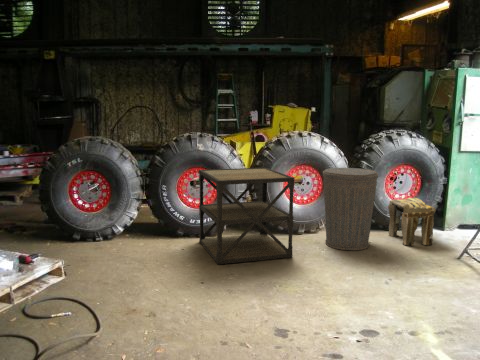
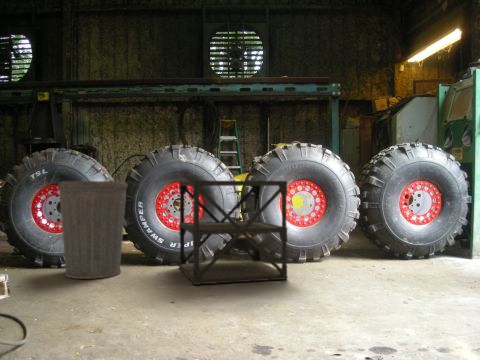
trash can: present [323,168,378,250] -> present [58,181,127,279]
stool: present [388,198,436,246] -> none [404,216,462,271]

